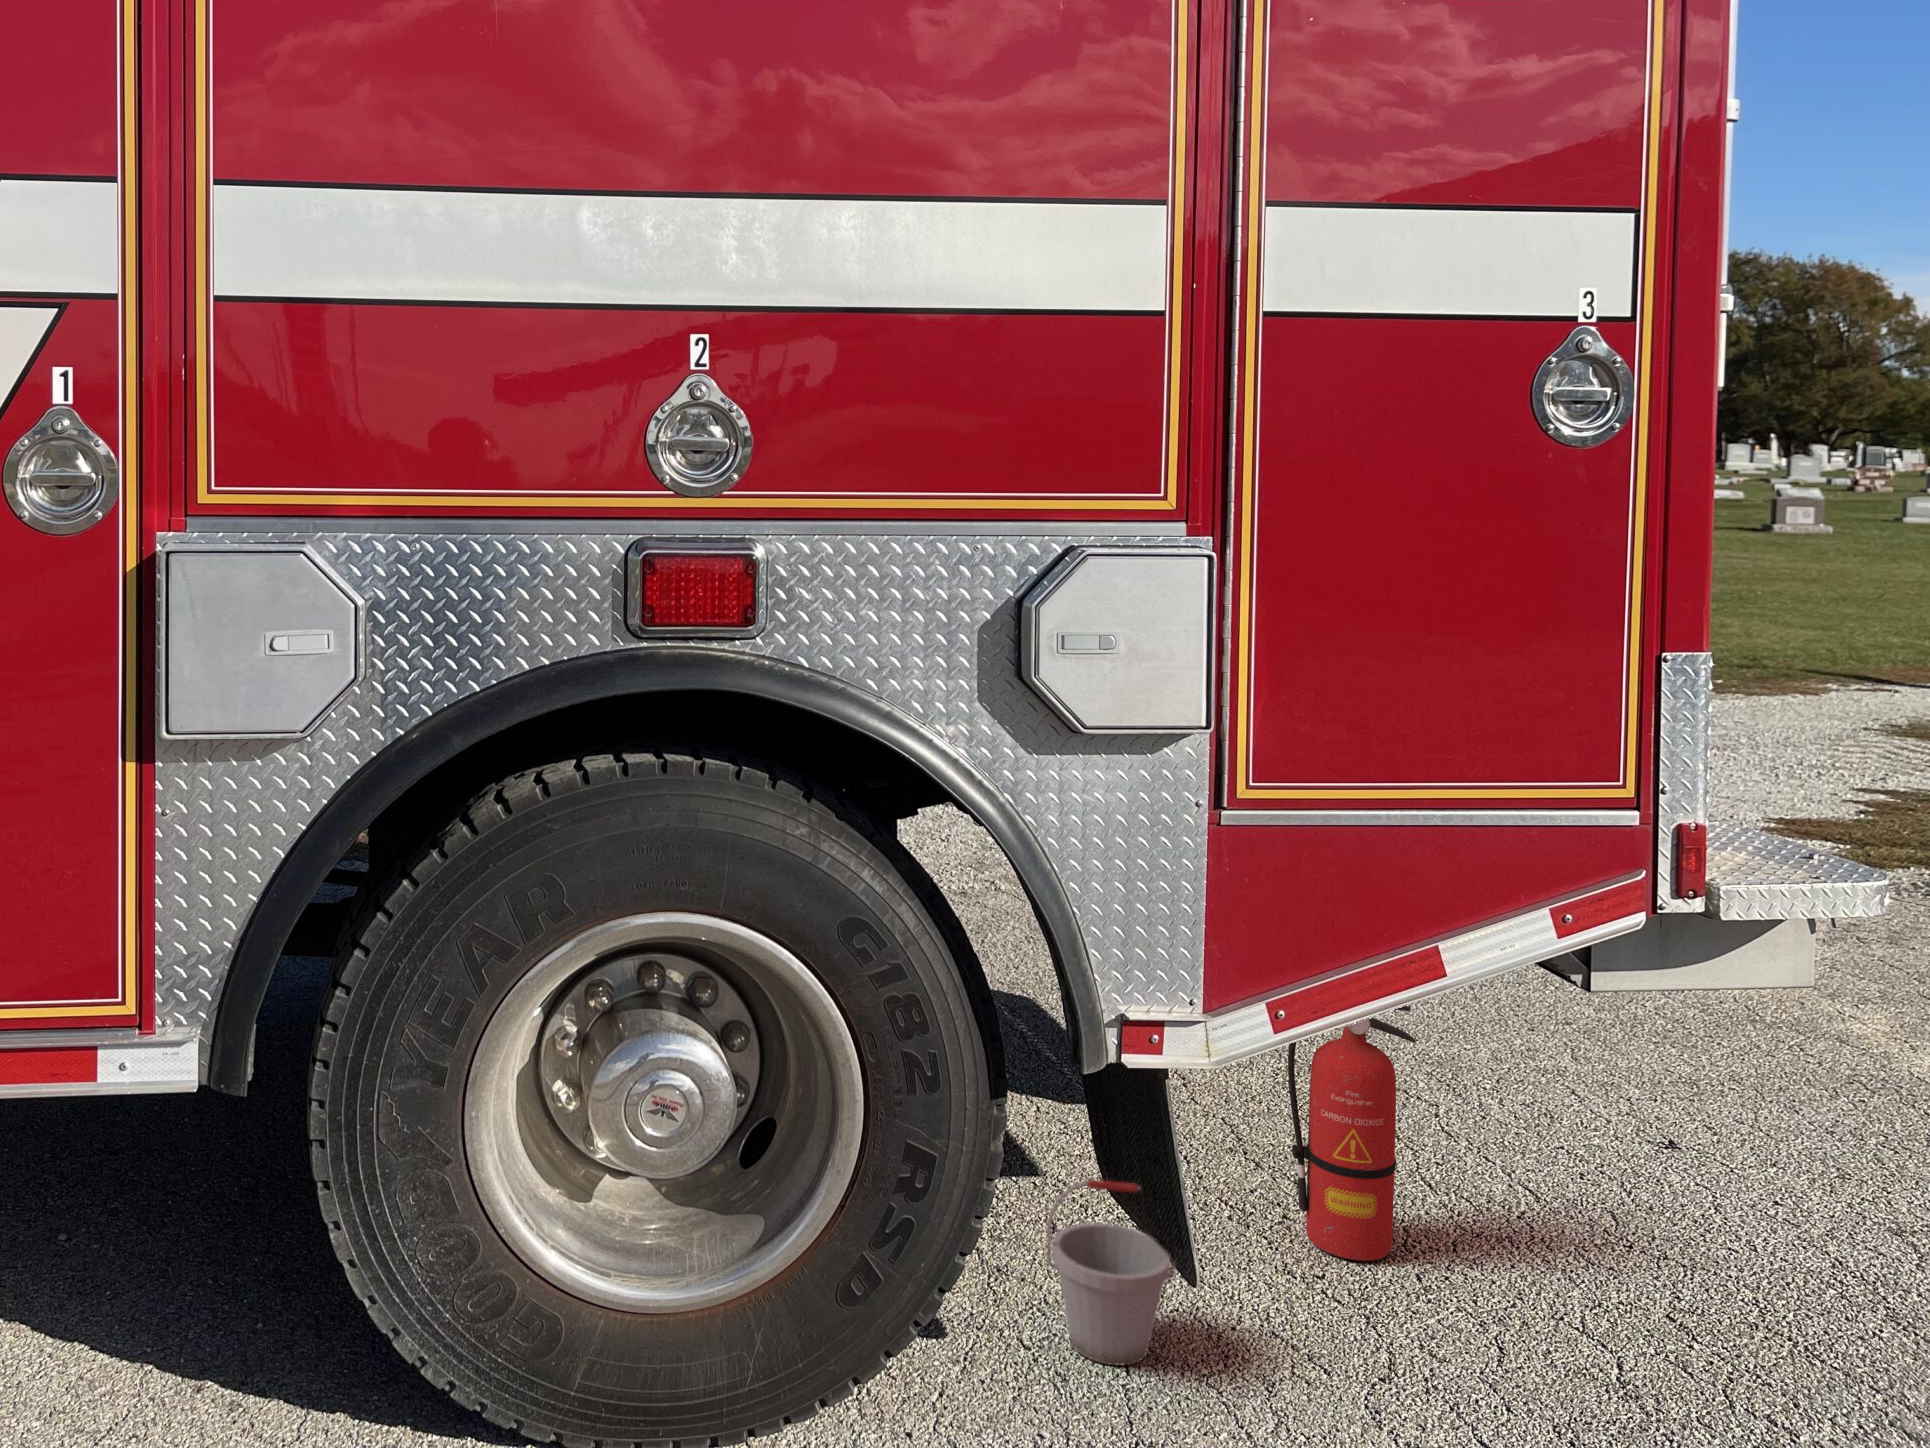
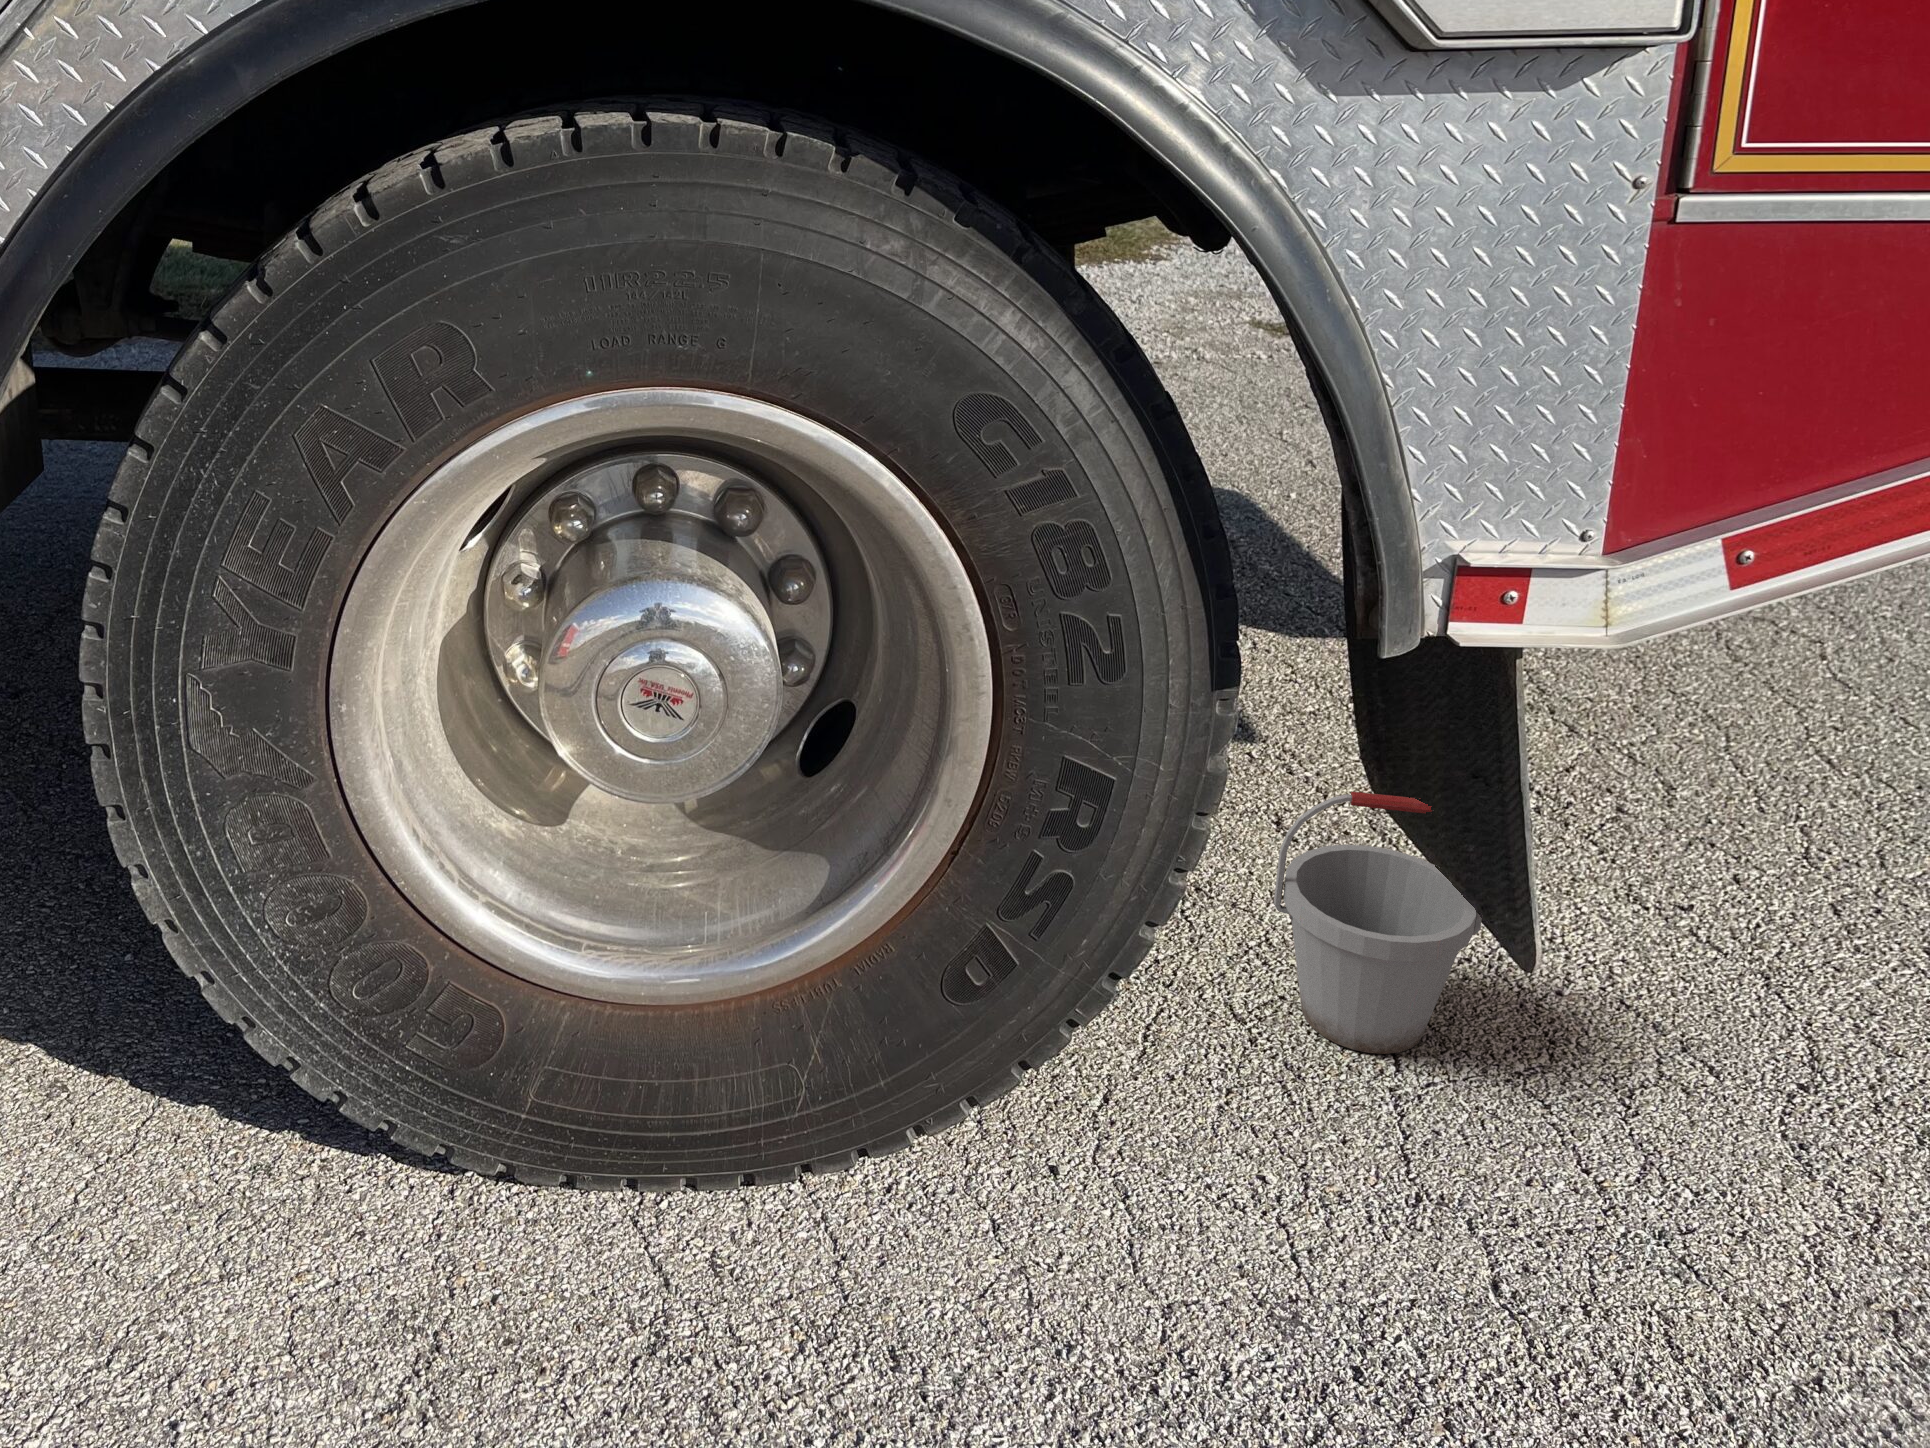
fire extinguisher: present [1288,1006,1416,1261] -> none [1648,516,1886,884]

